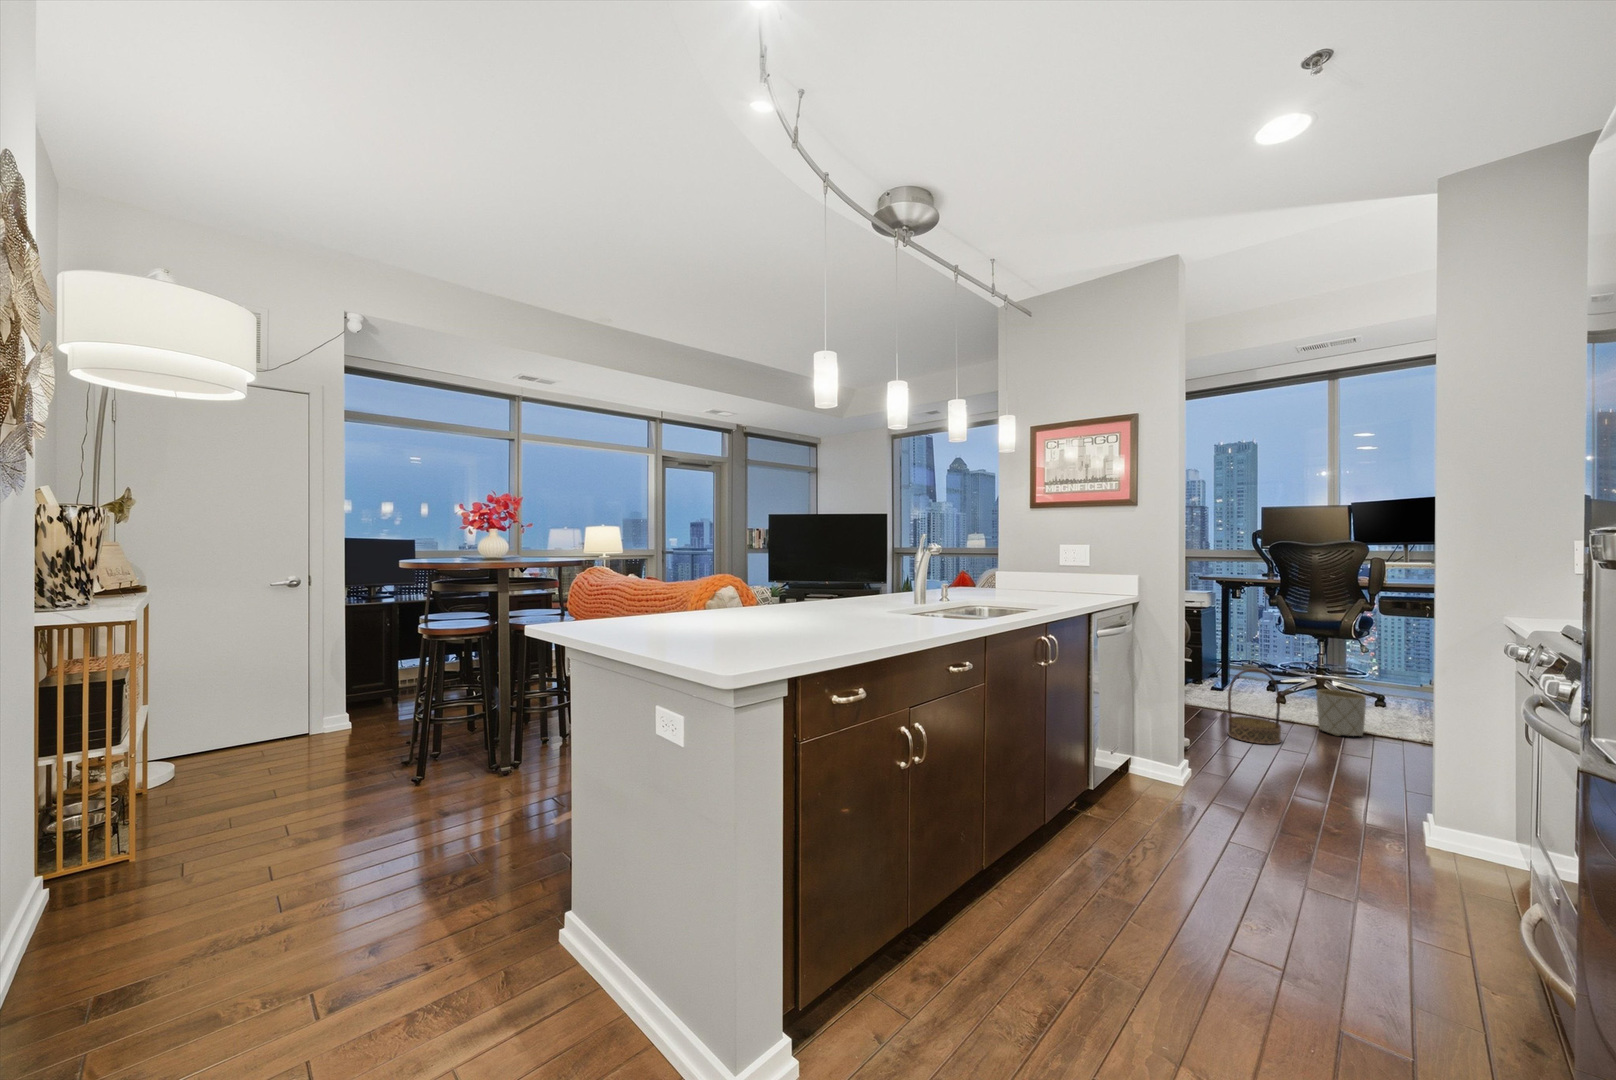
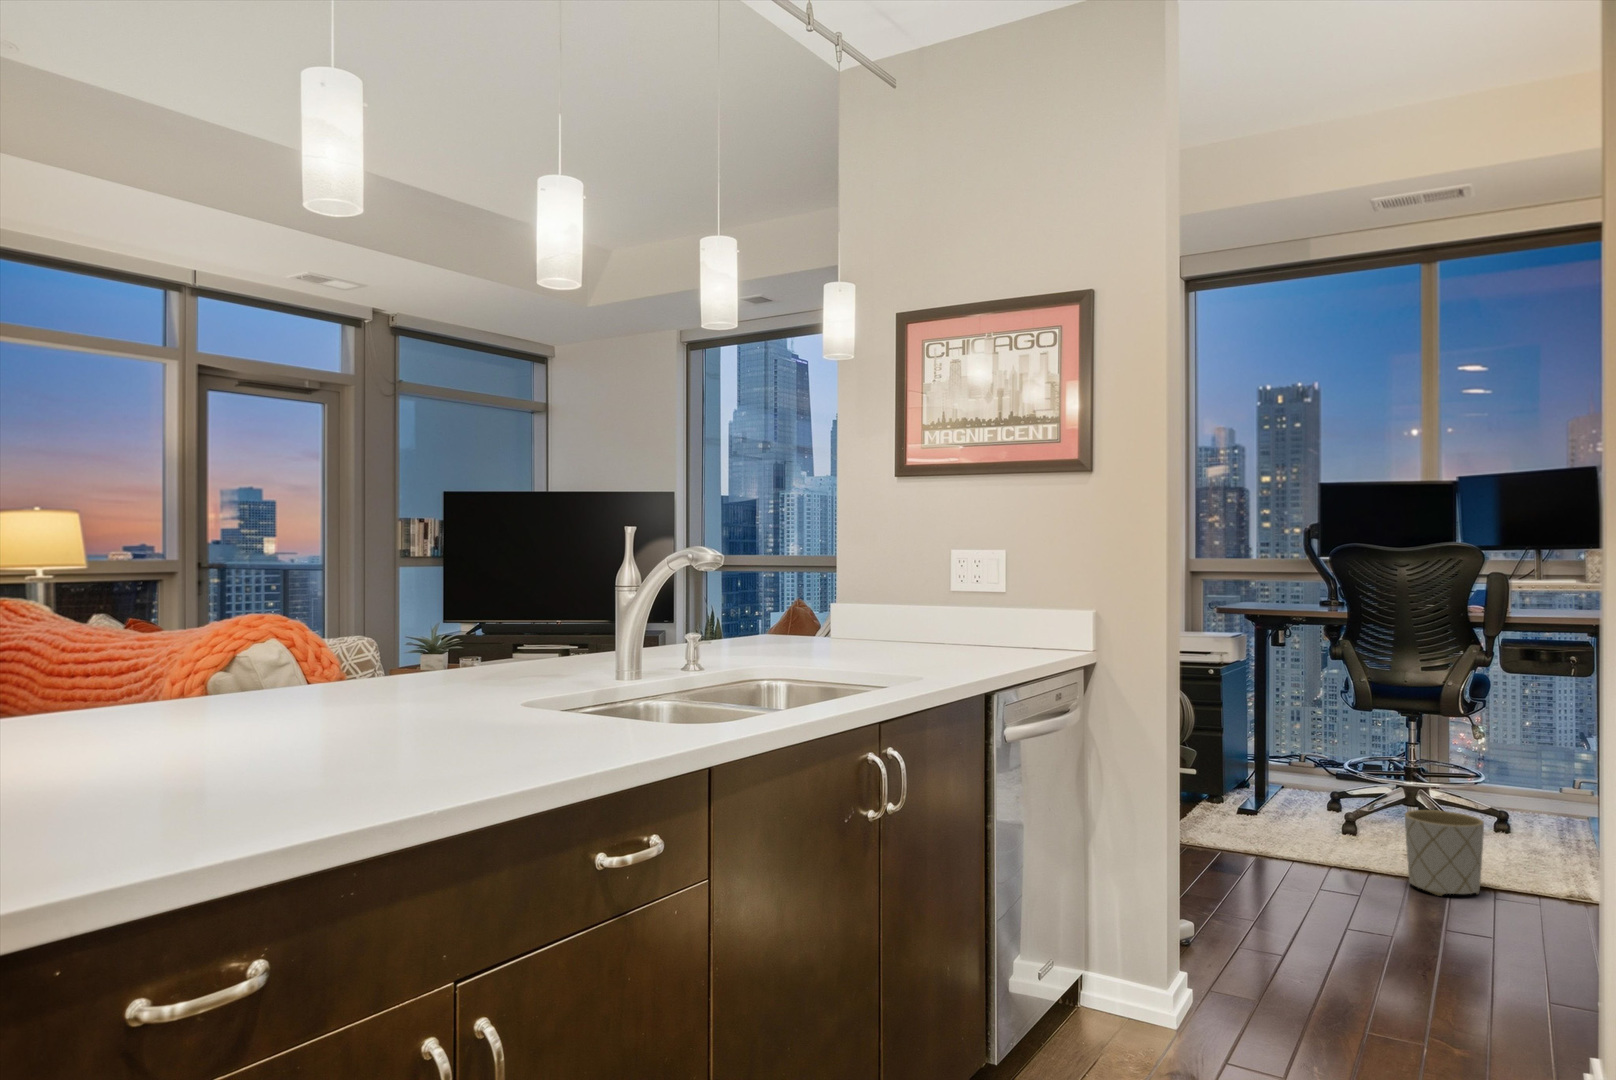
basket: present [1228,669,1281,744] -> none [1259,780,1348,921]

